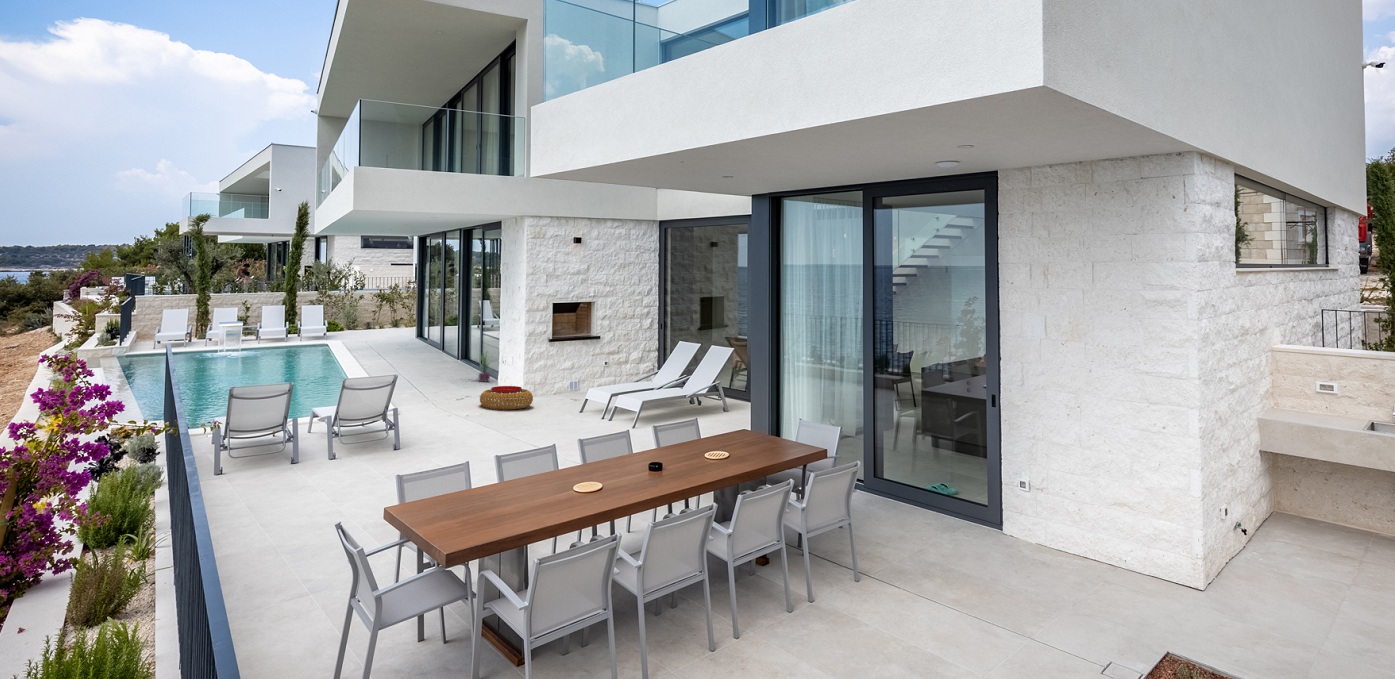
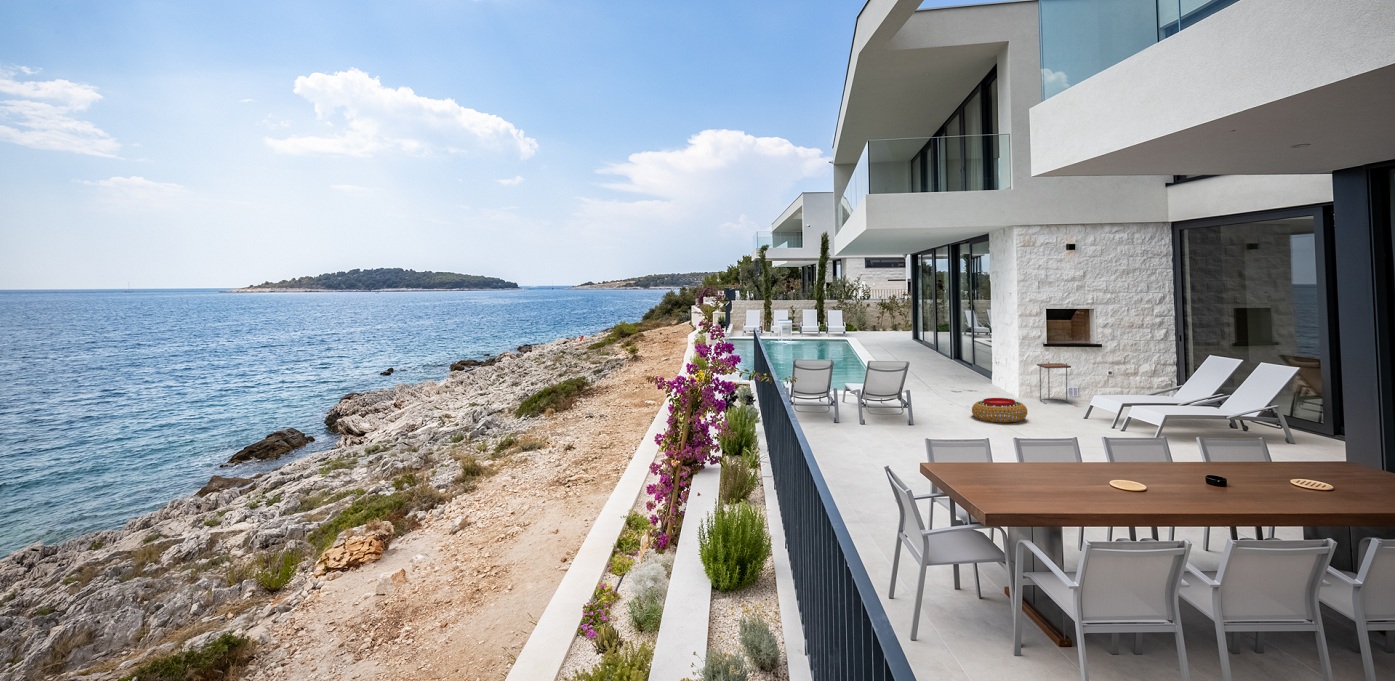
decorative plant: present [478,352,490,382] -> none [959,358,993,388]
side table: none [544,353,574,394] -> present [1037,362,1071,404]

